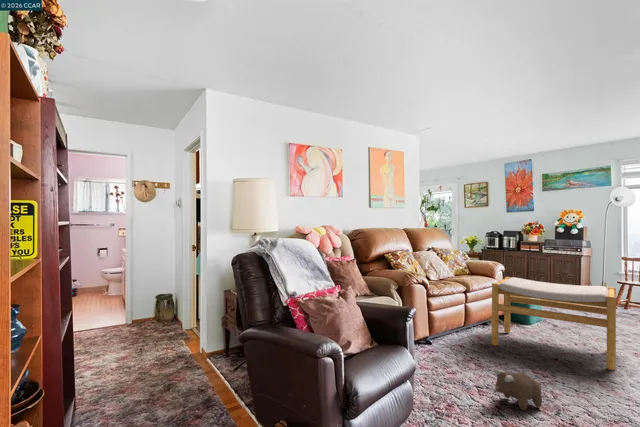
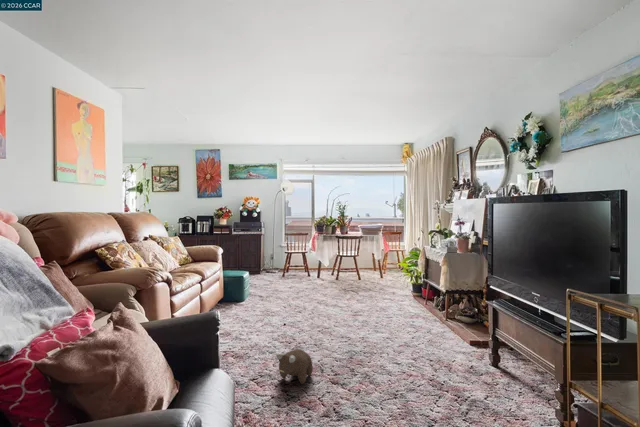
footstool: present [491,277,616,370] -> none [230,259,325,330]

